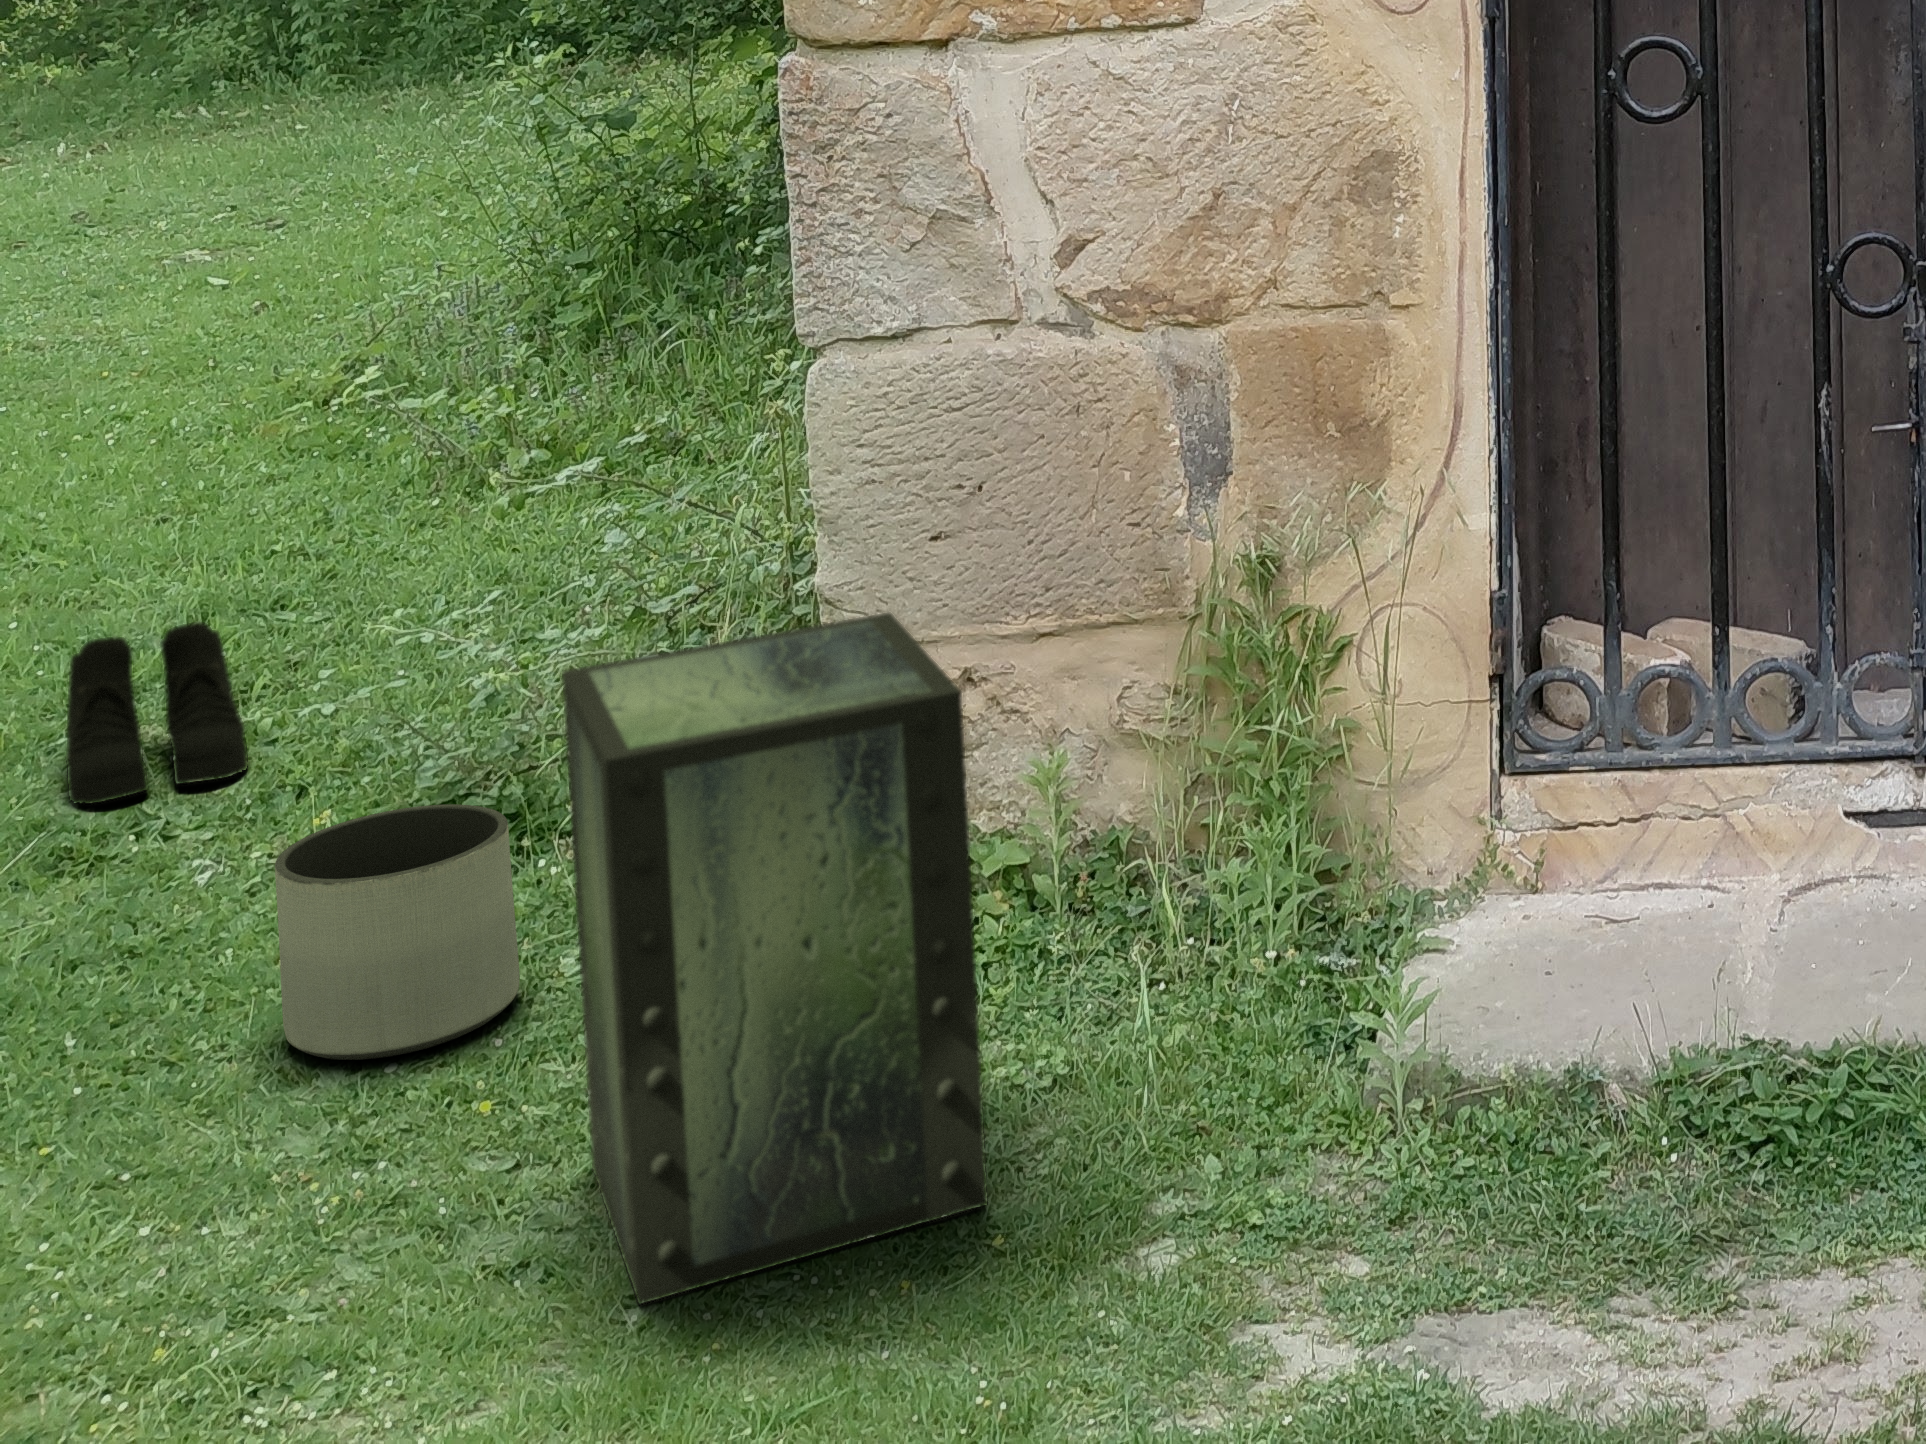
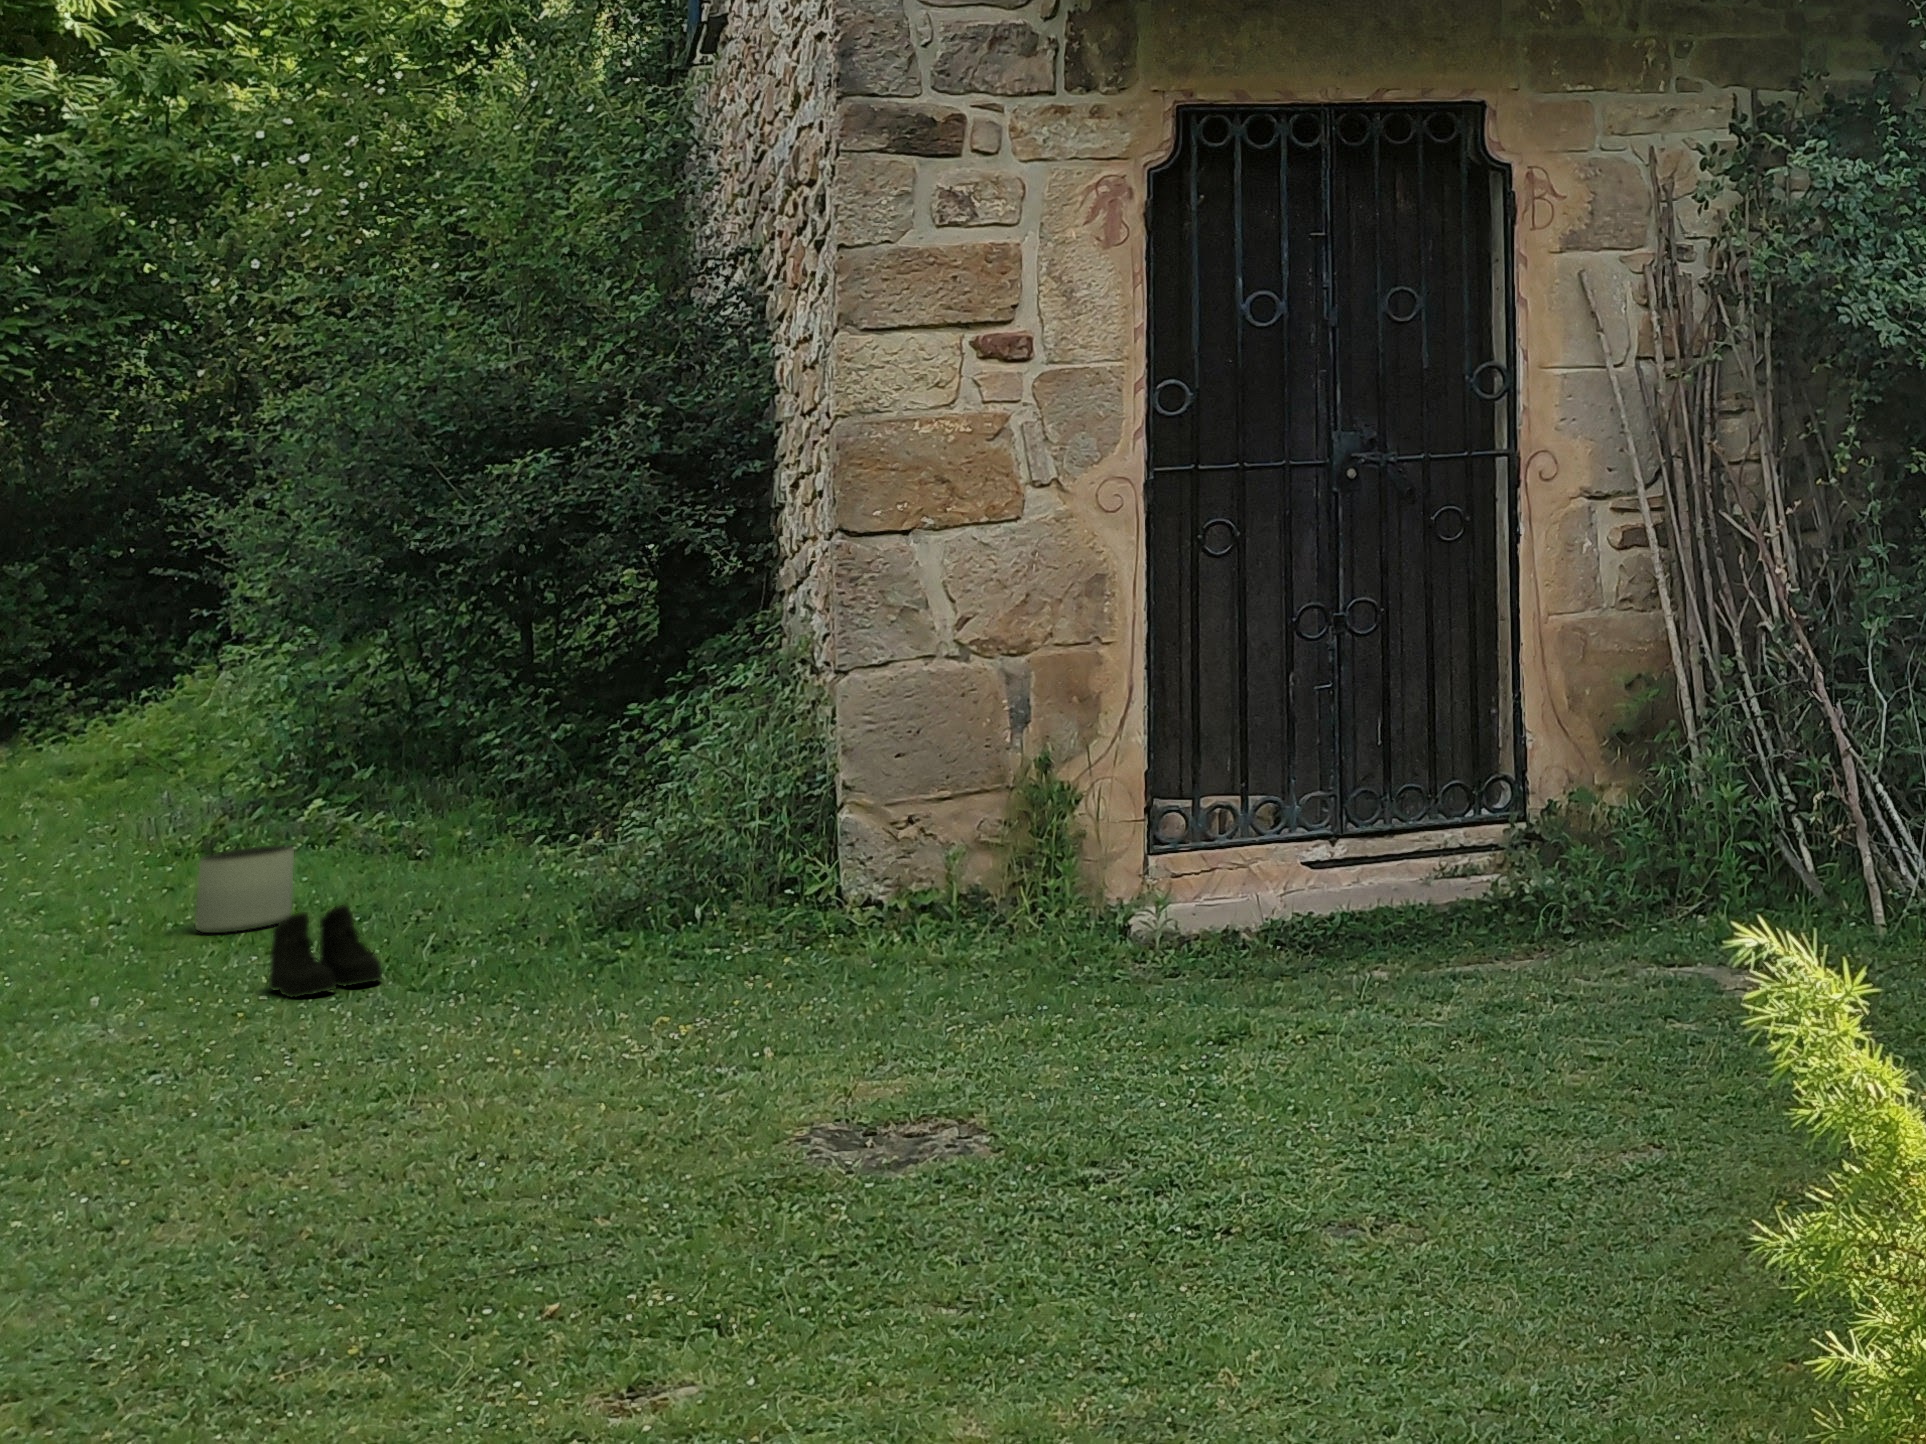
storage box: present [562,613,988,1304] -> none [777,774,979,1037]
planter: present [275,804,520,1060] -> present [195,845,294,933]

